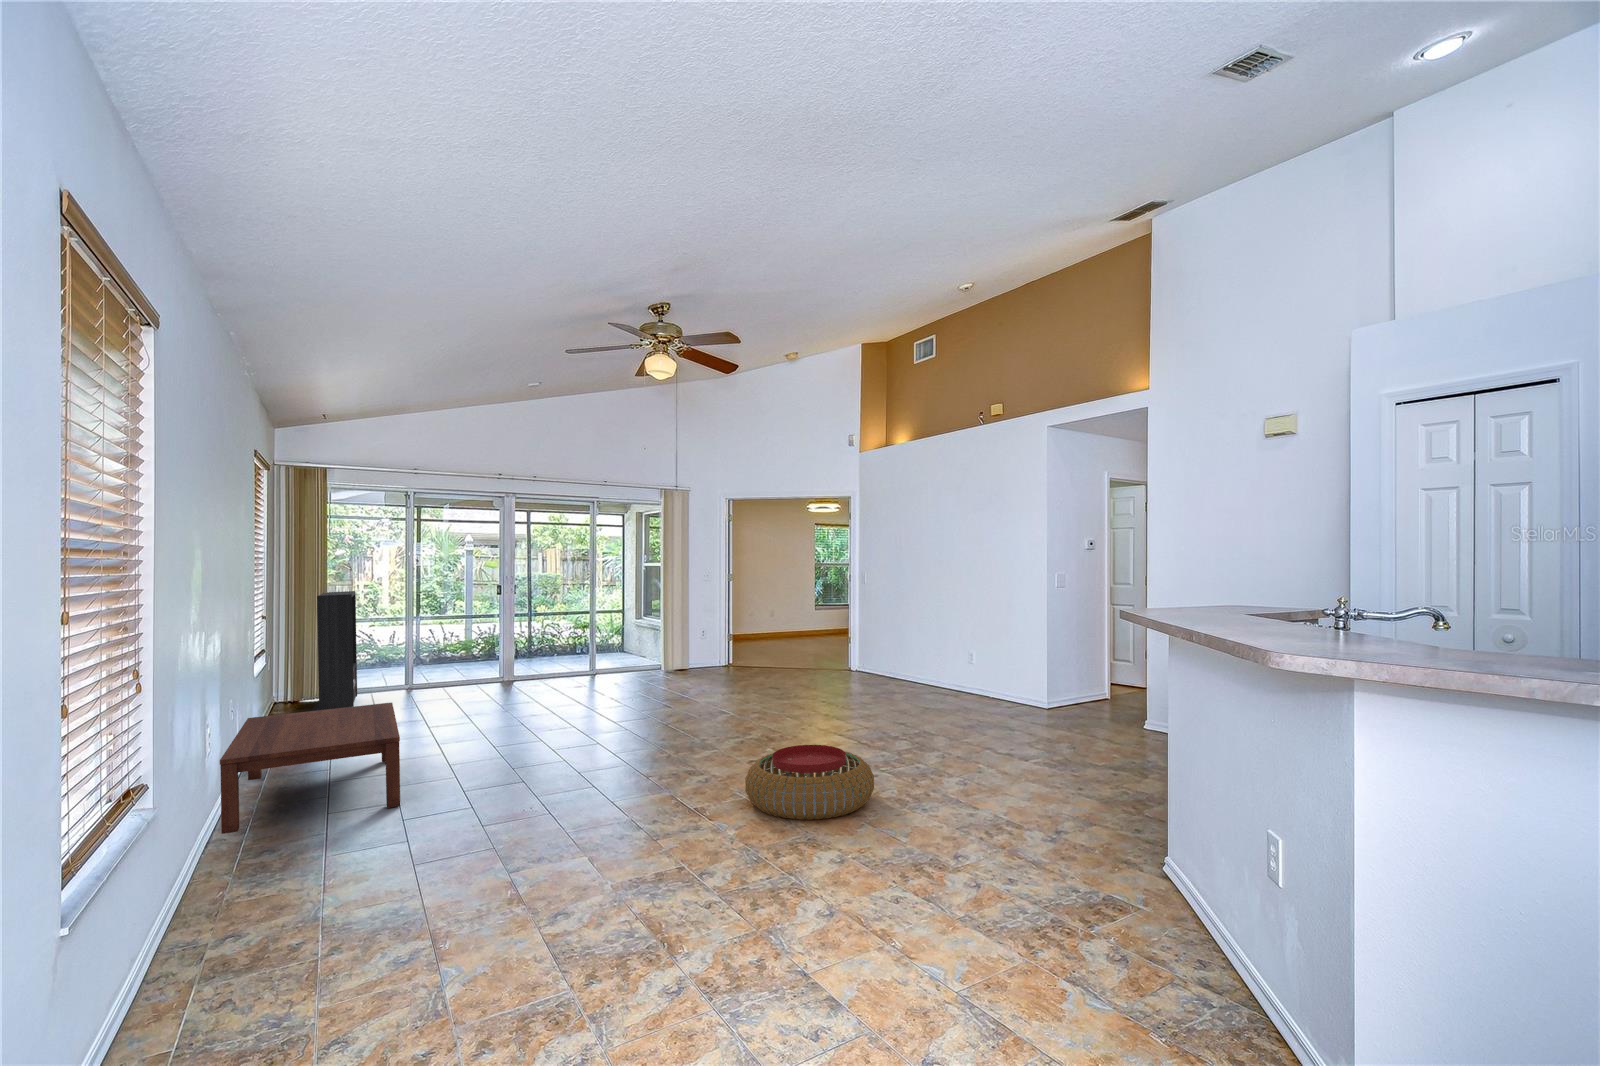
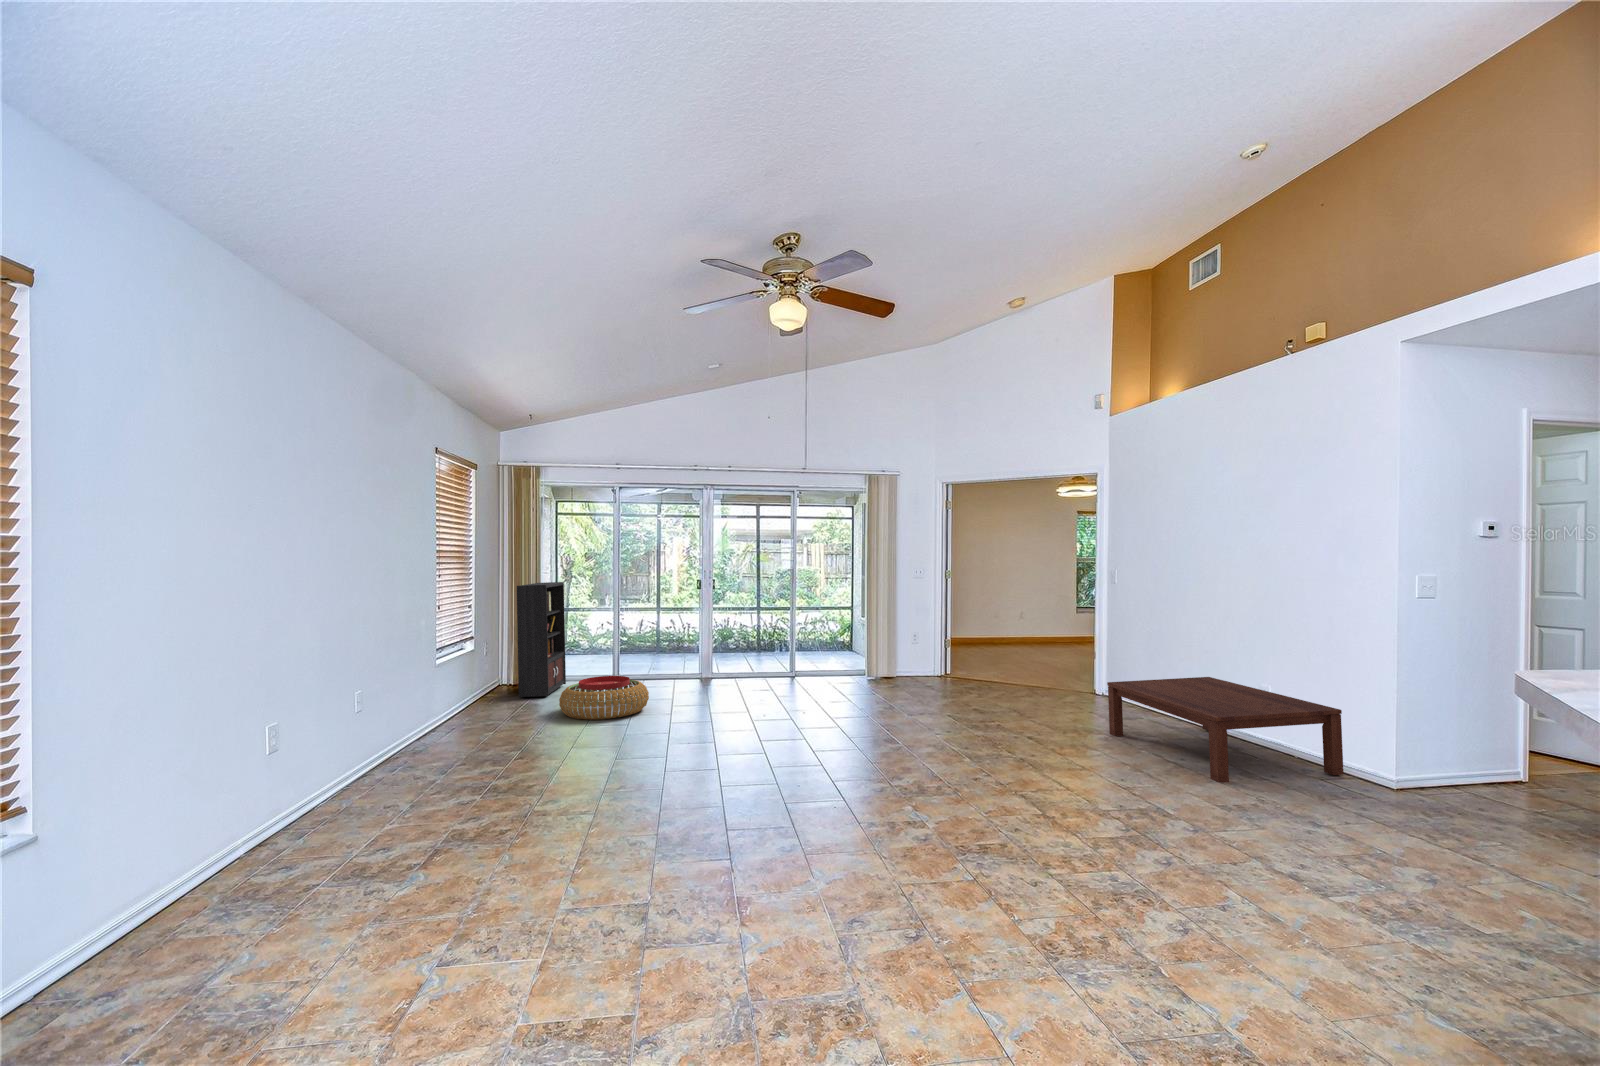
coffee table: present [220,703,400,834] -> present [1107,677,1344,783]
pouf: present [745,745,874,820] -> present [559,676,649,720]

